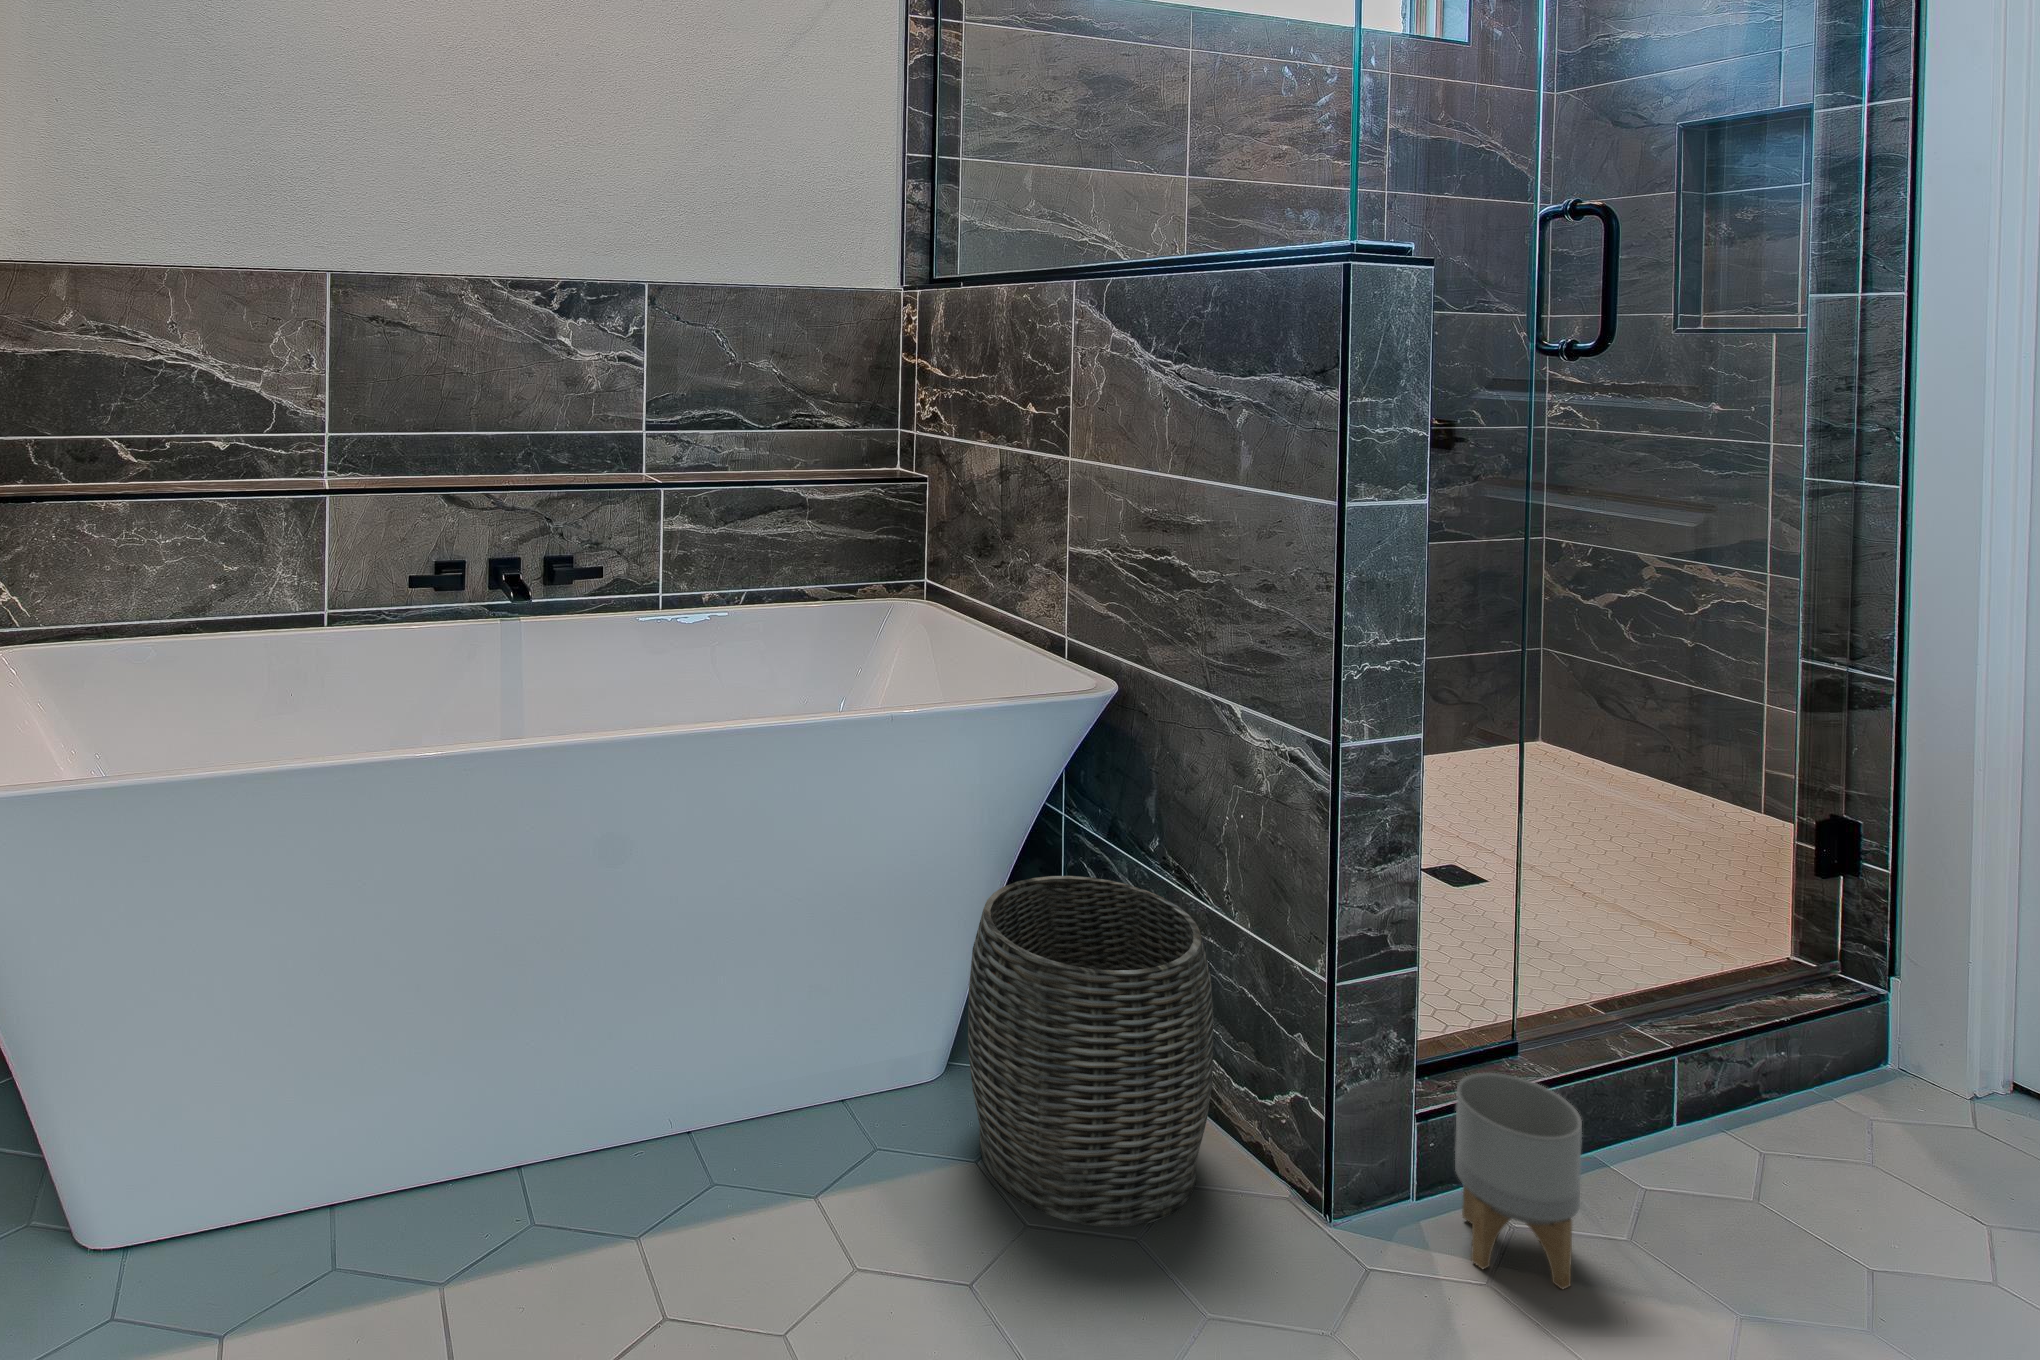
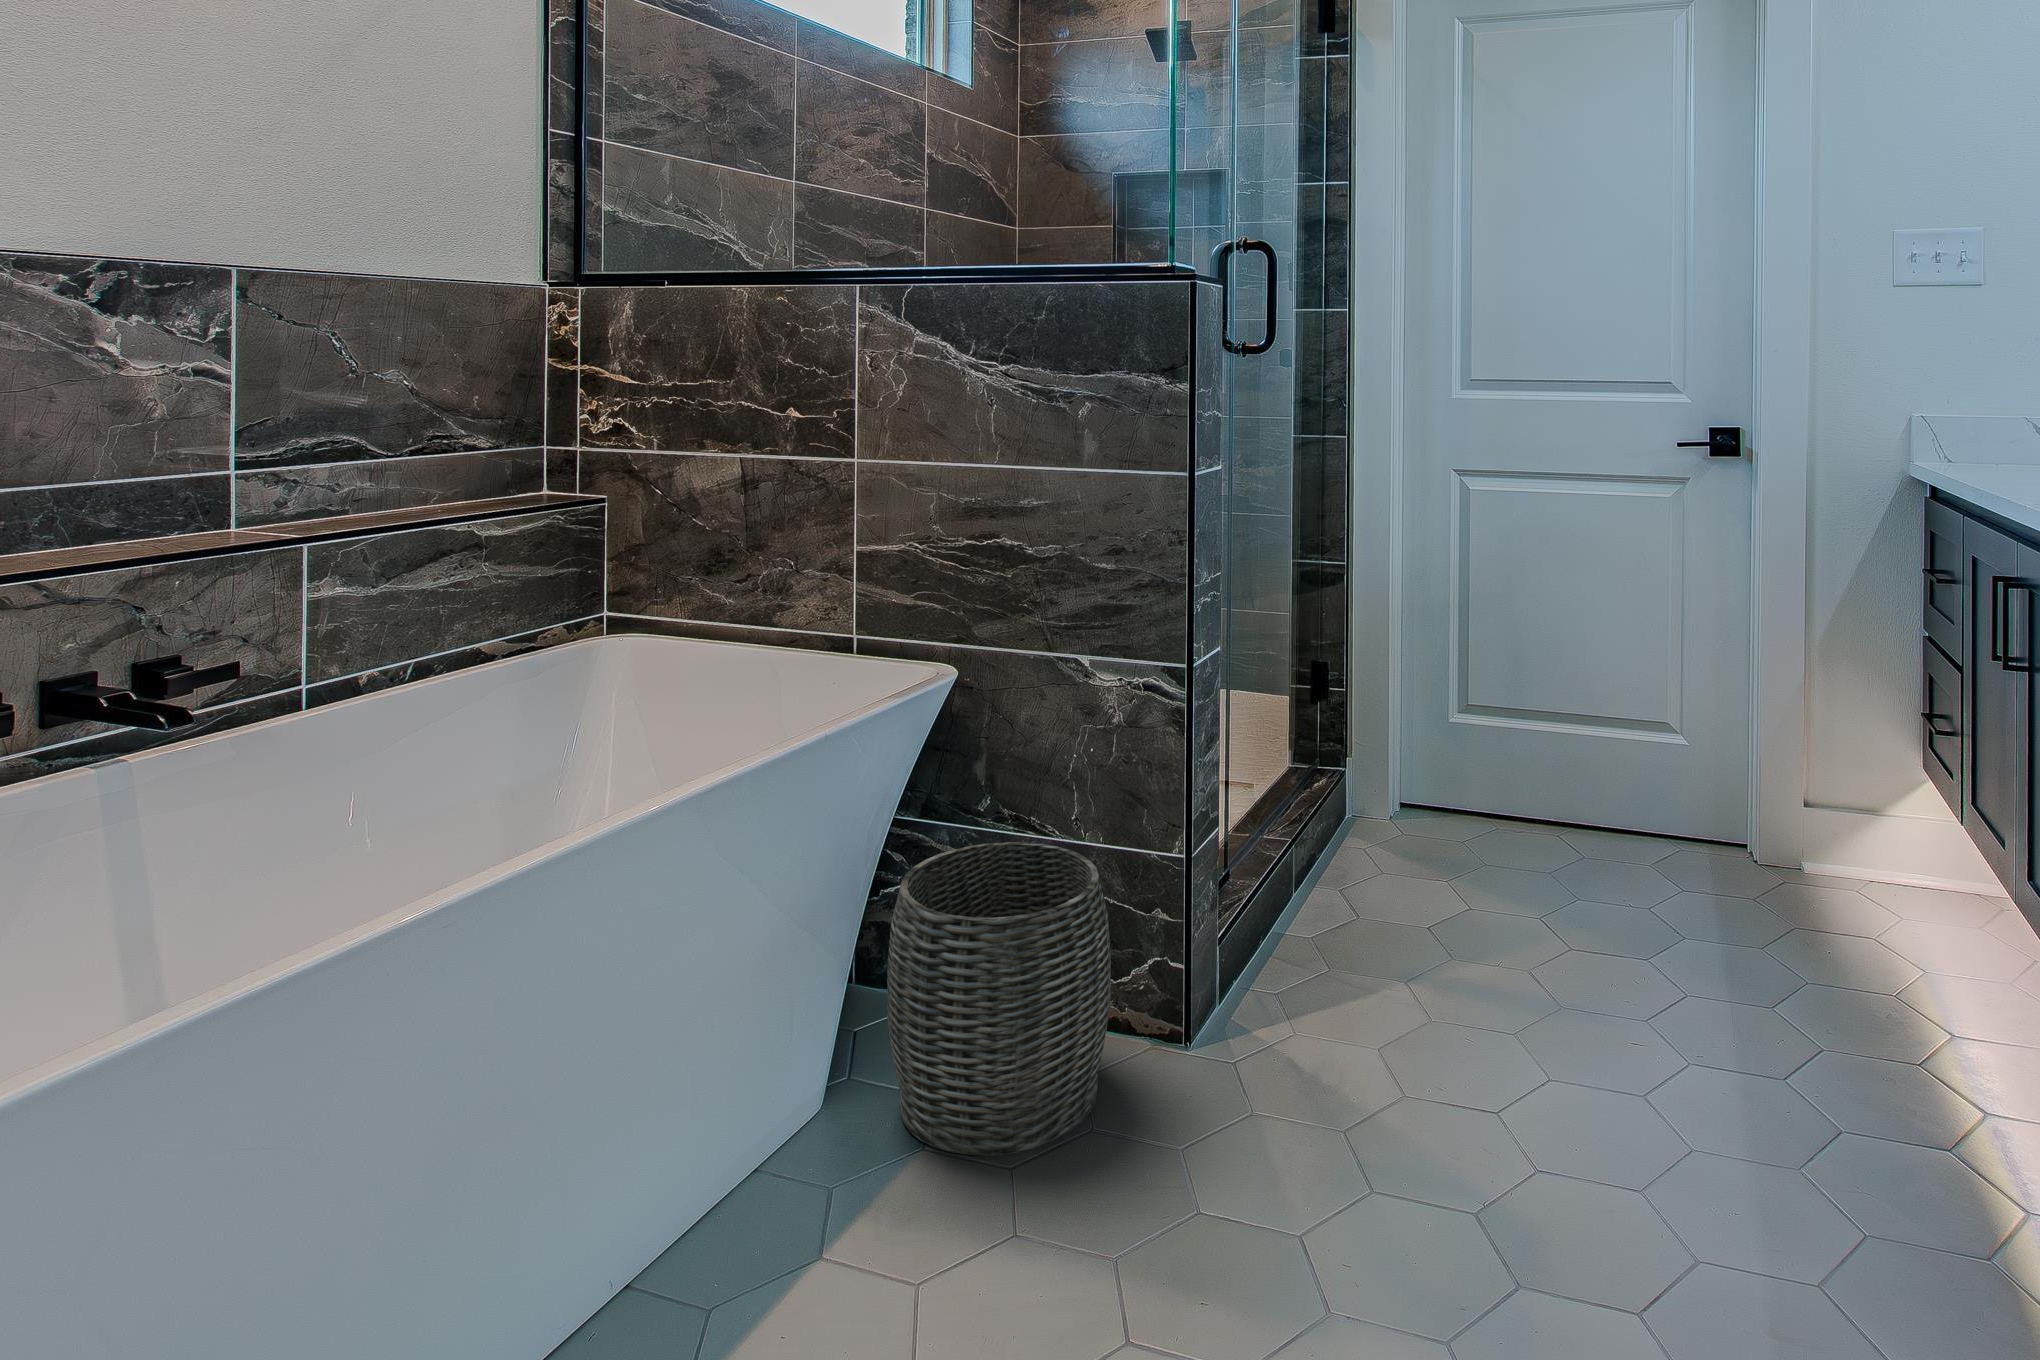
planter: present [1455,1073,1582,1289] -> none [1250,880,1329,1023]

